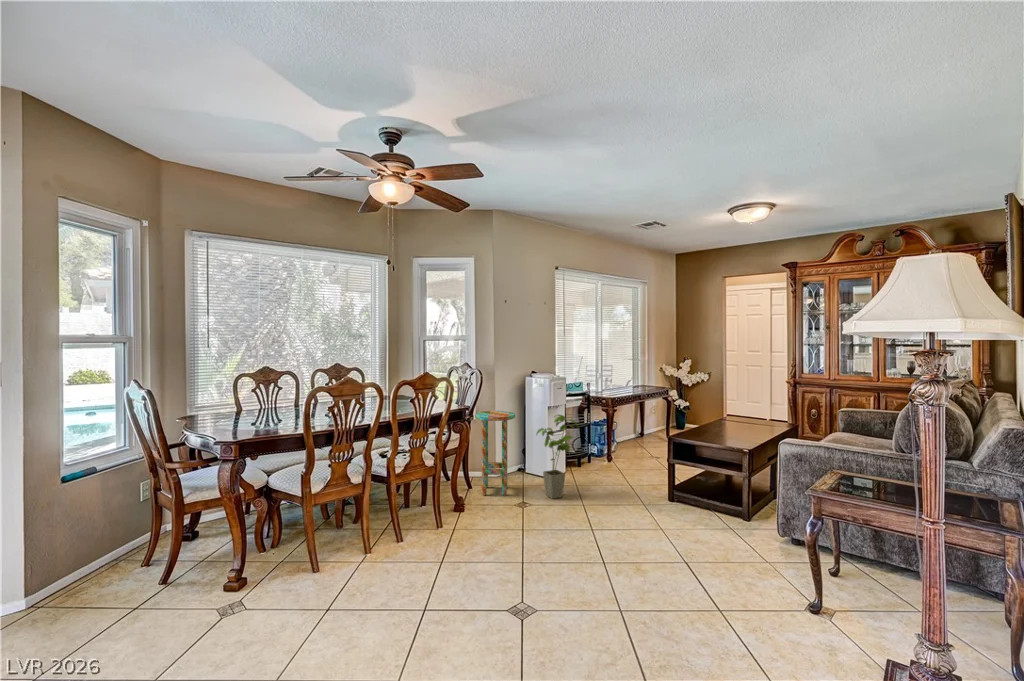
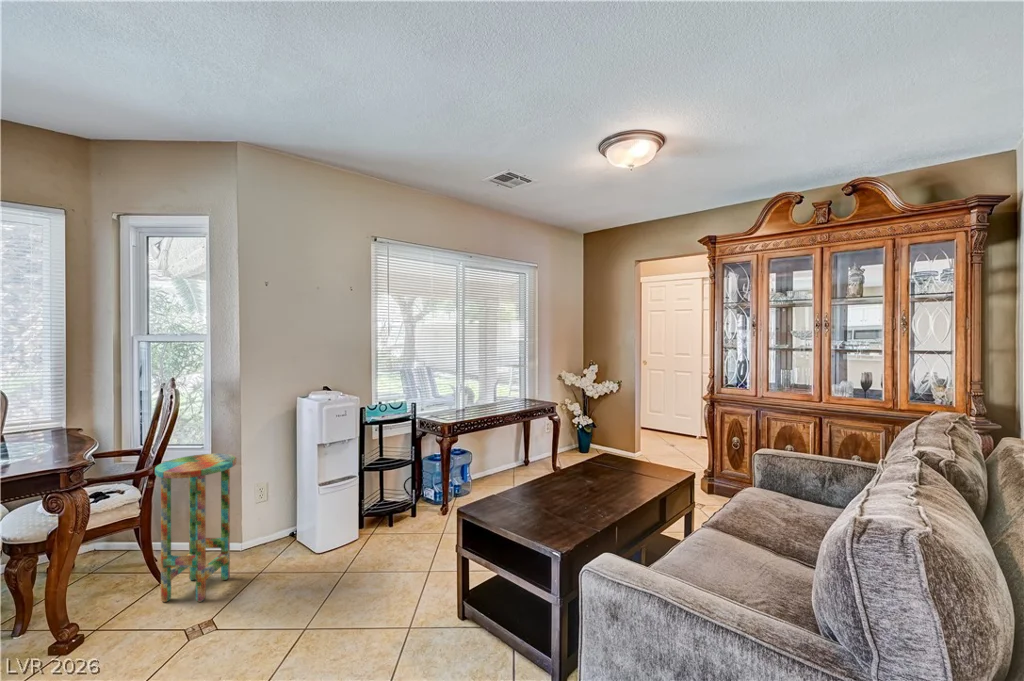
house plant: present [537,415,578,499] -> none [251,466,331,610]

